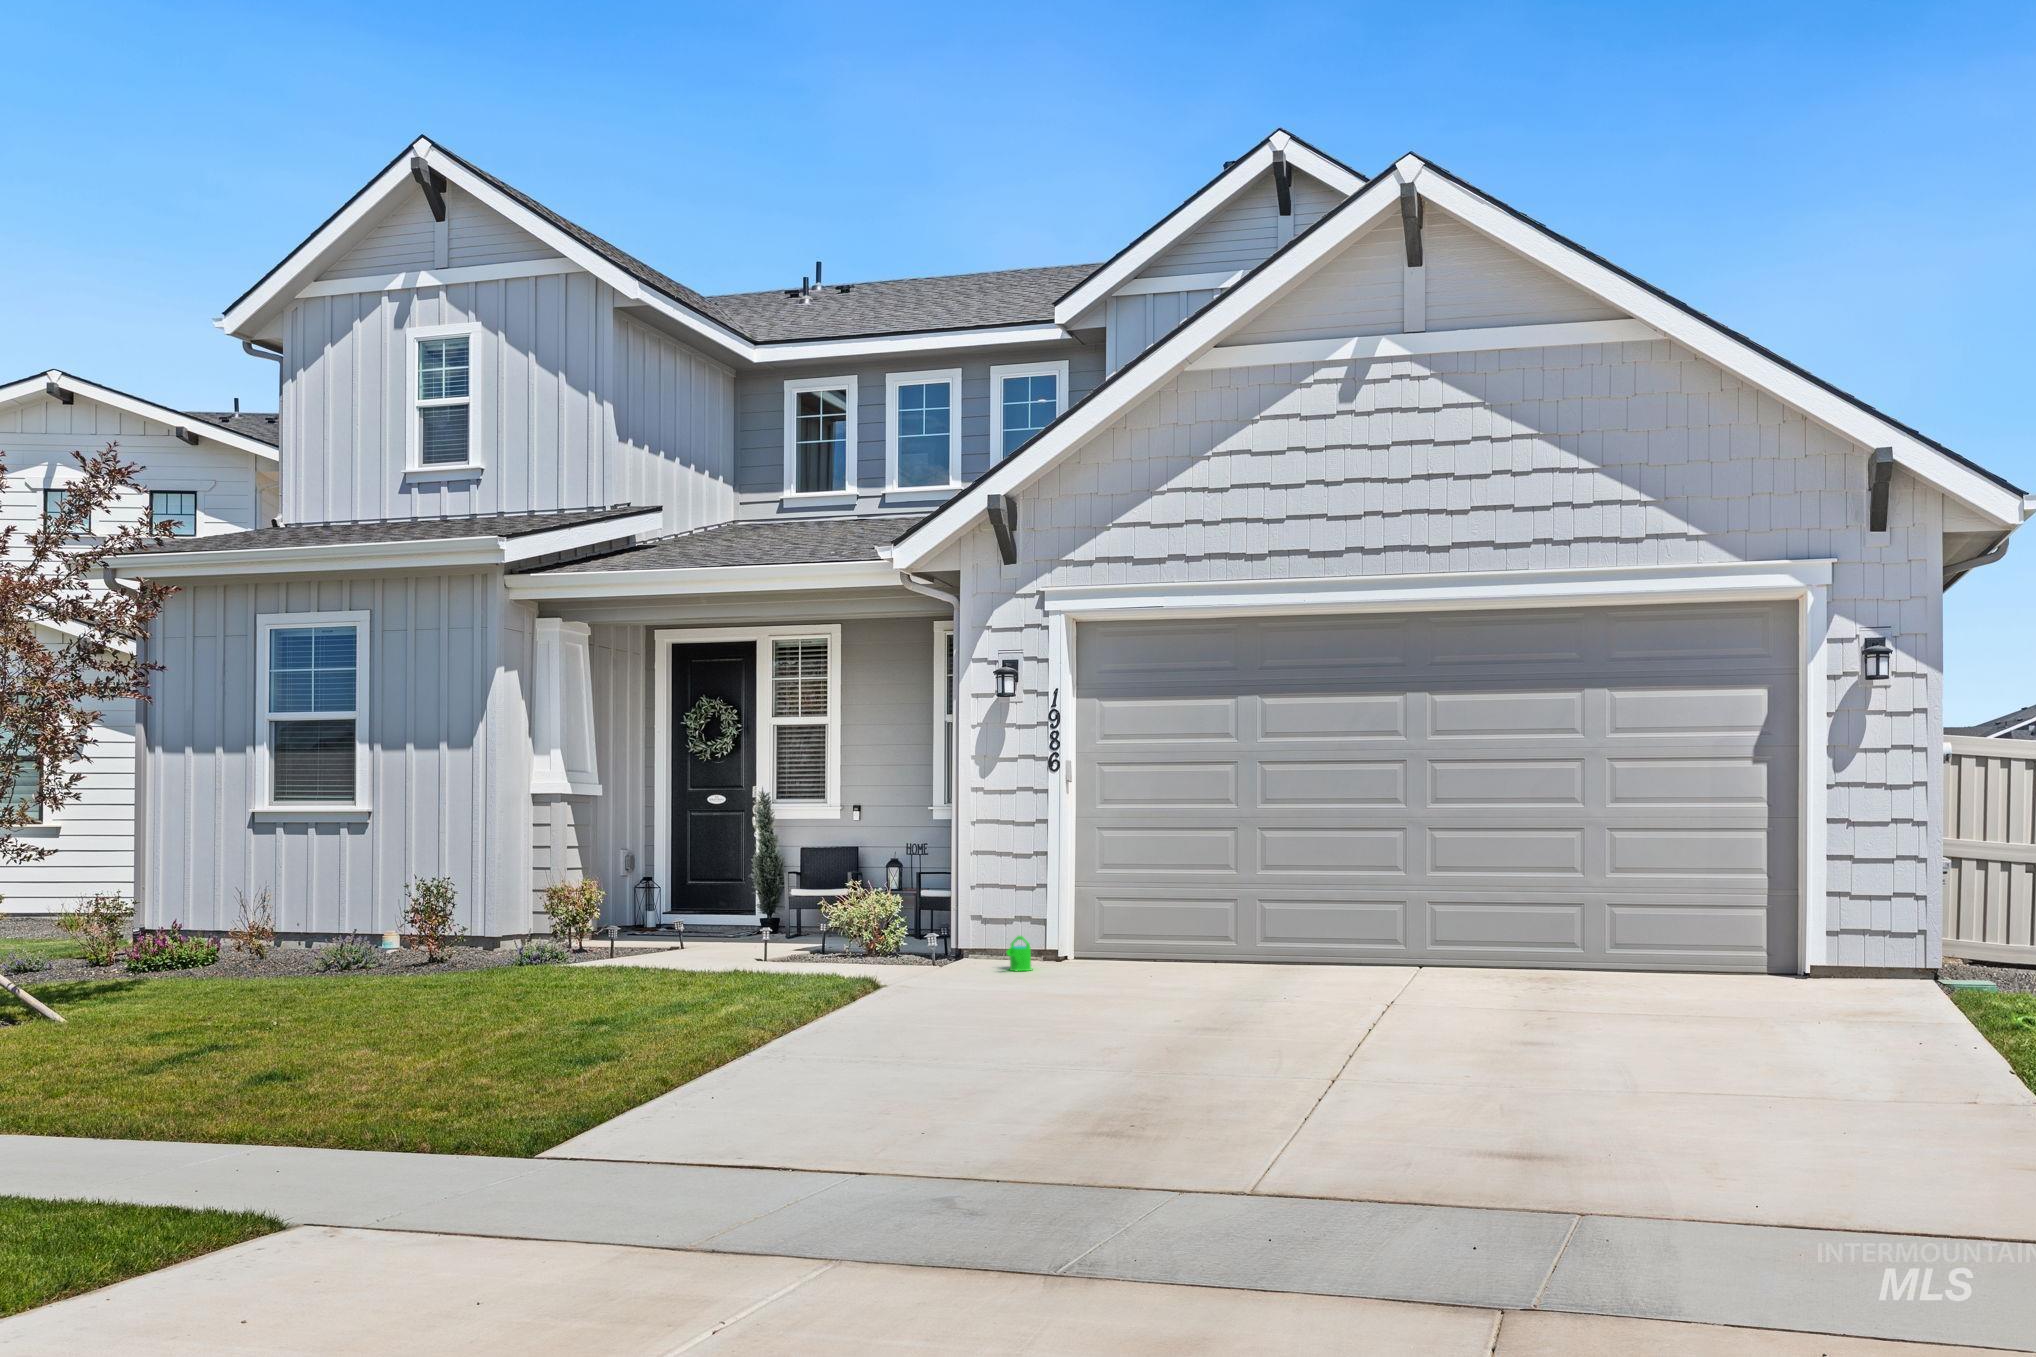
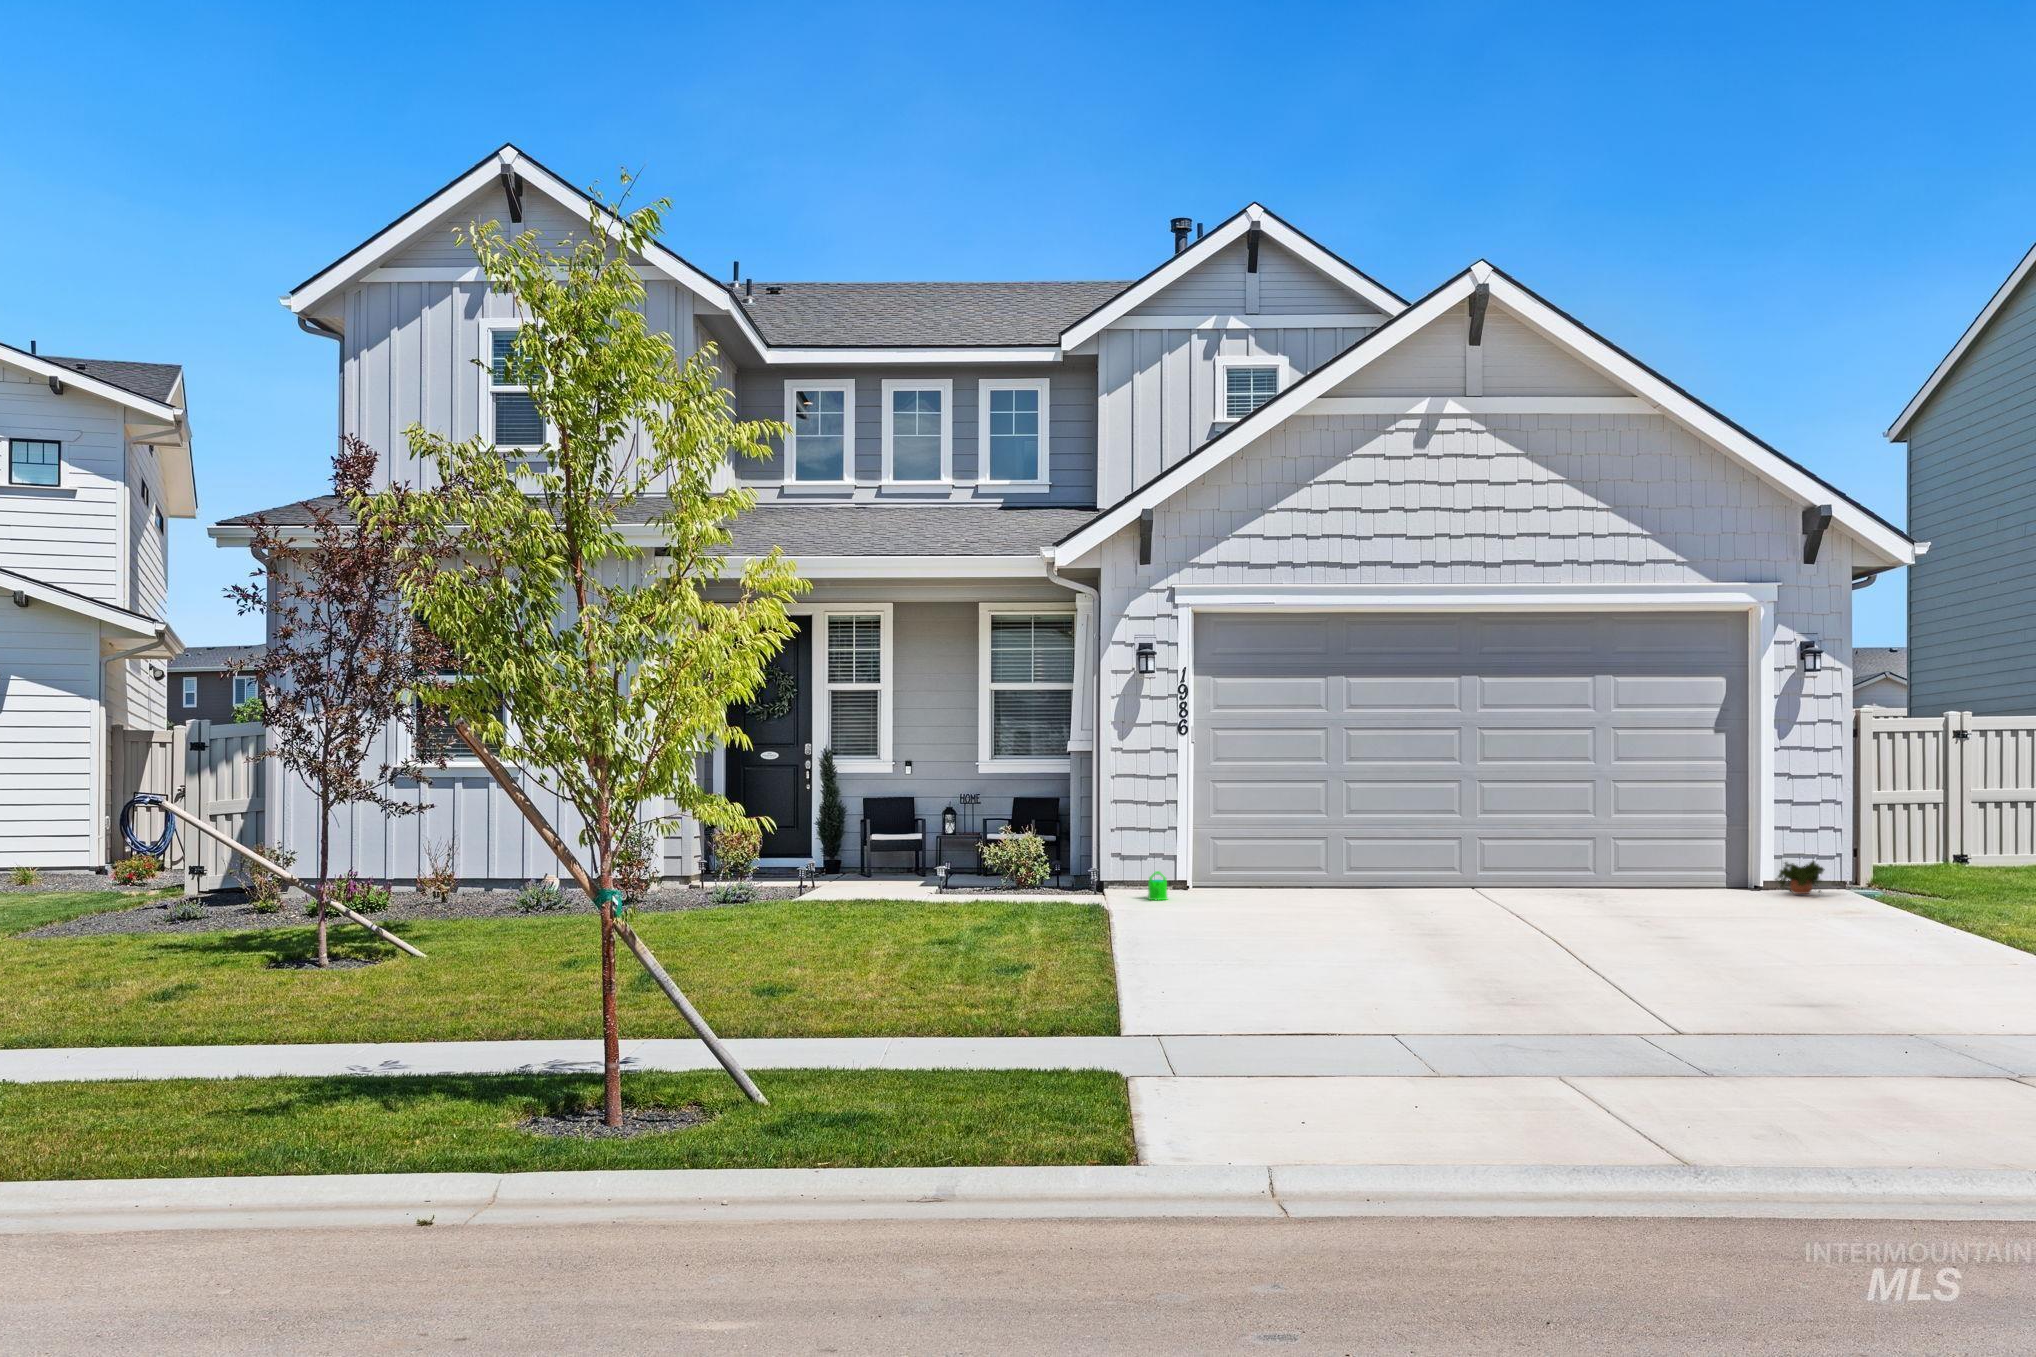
potted plant: none [1825,940,1897,991] -> present [1775,861,1825,894]

